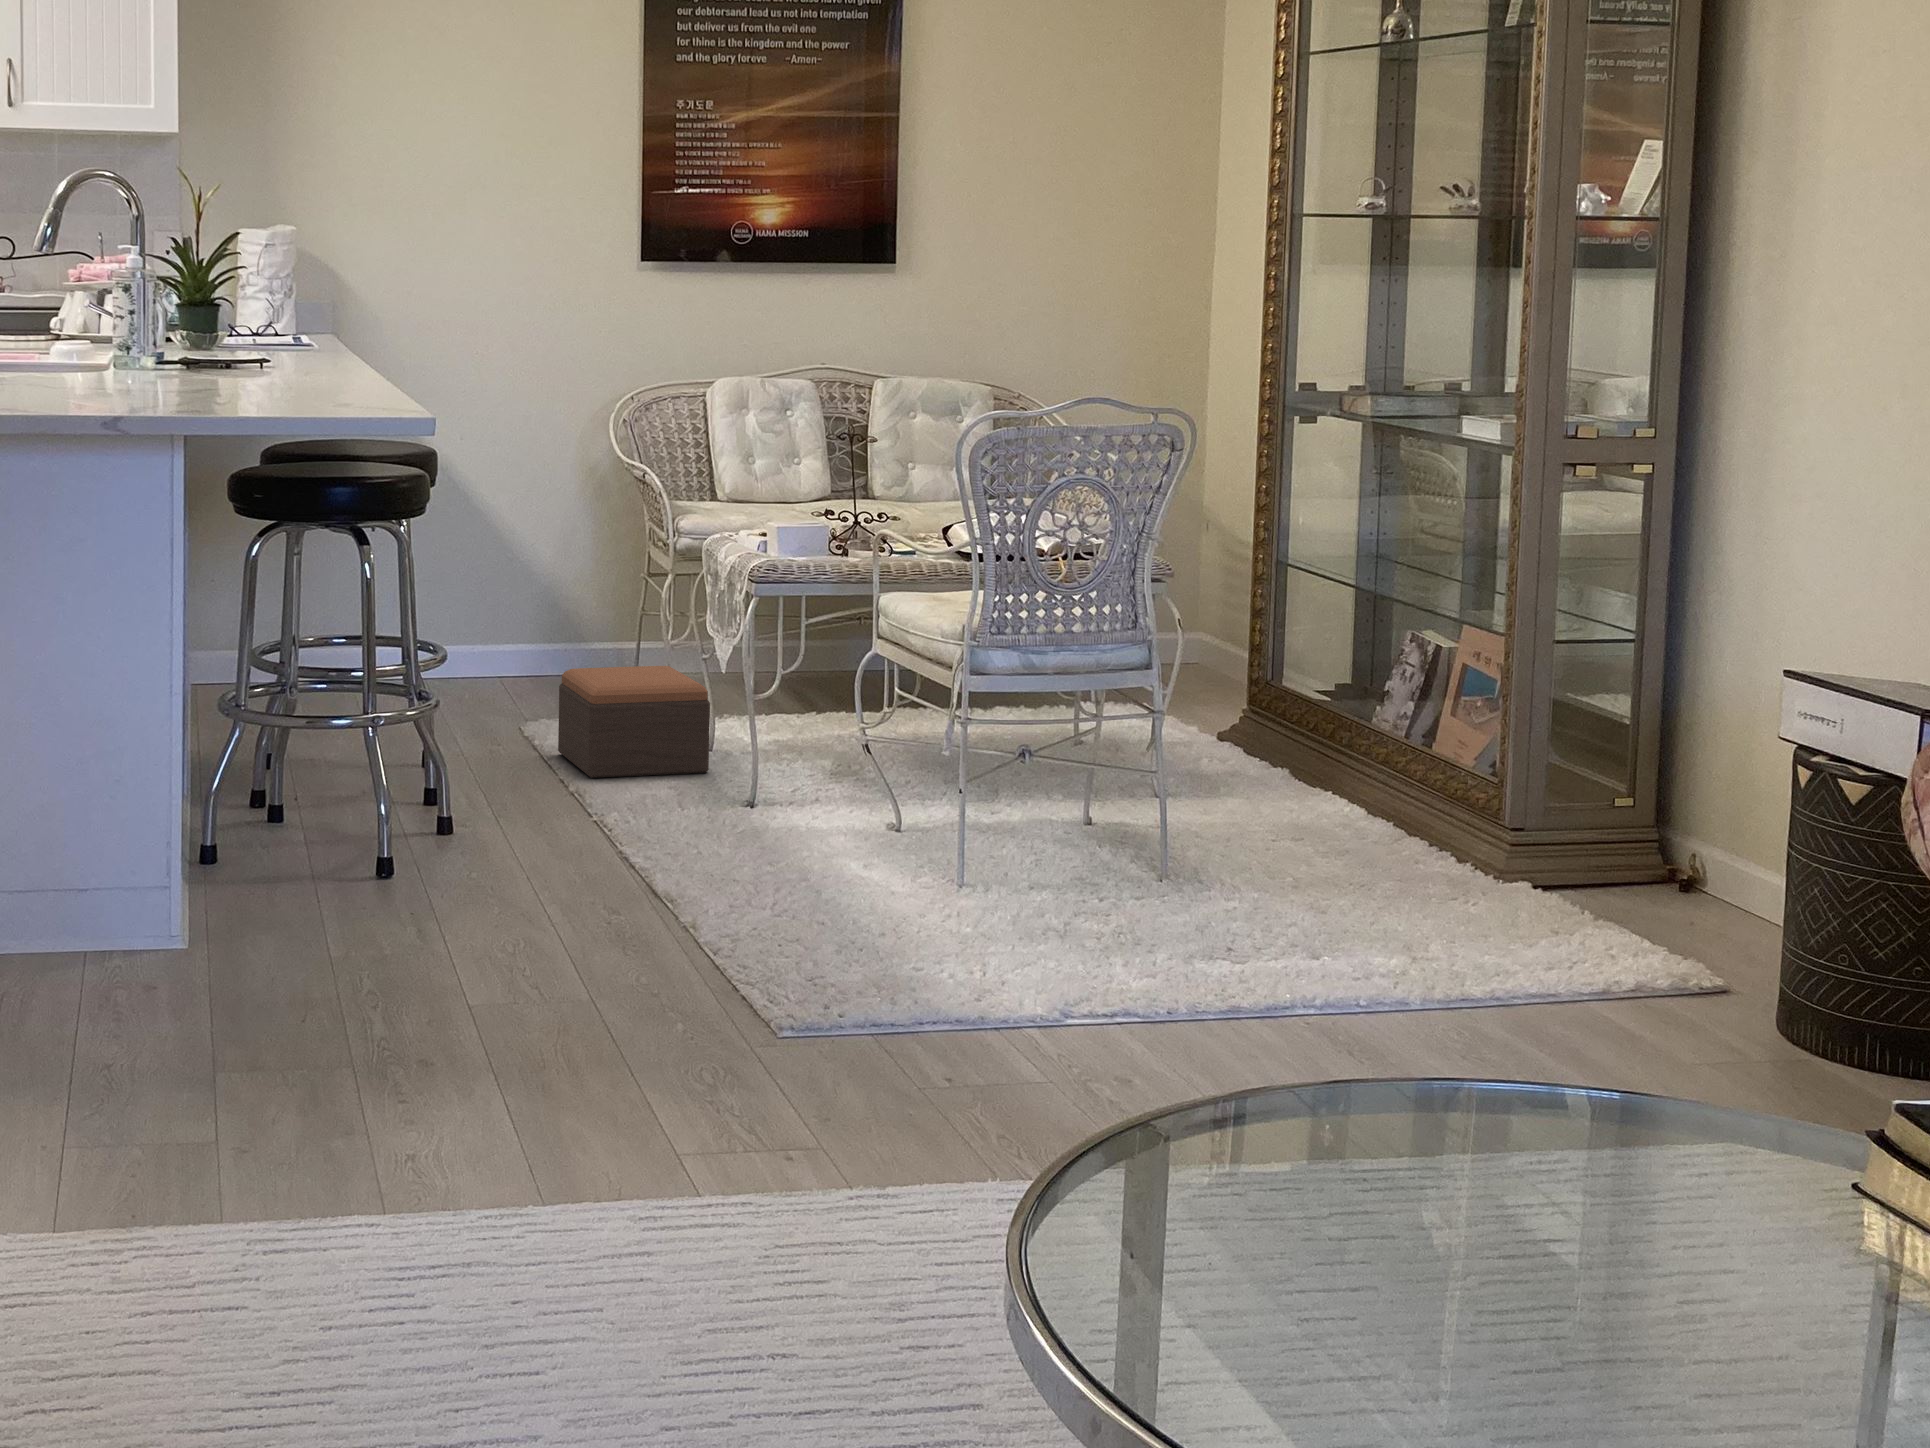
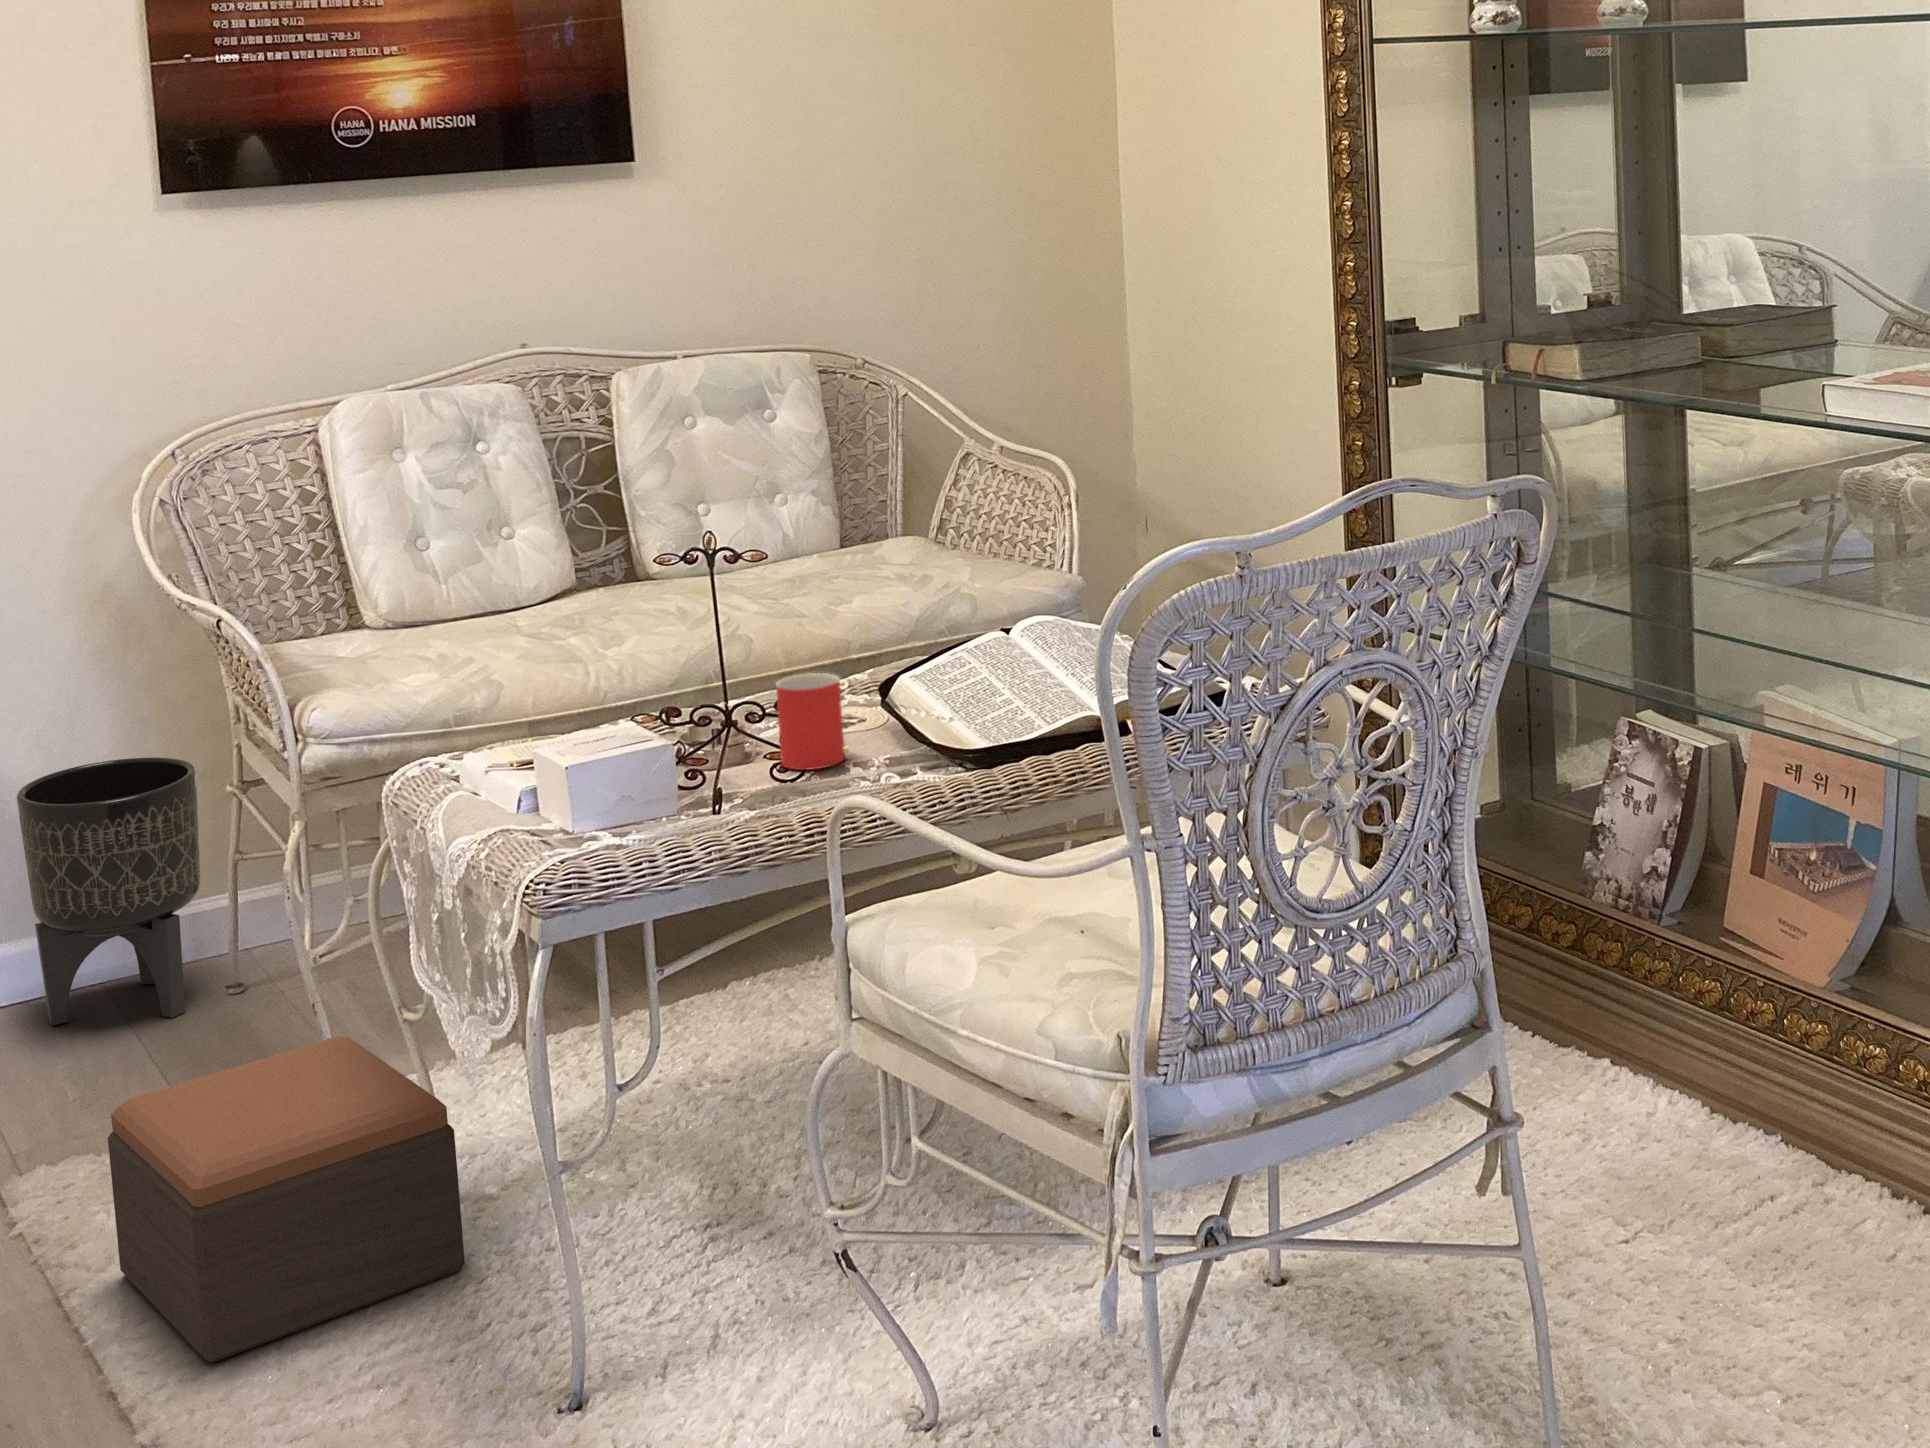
mug: none [886,511,919,556] -> present [776,673,844,770]
planter: none [536,559,623,693] -> present [16,757,201,1026]

